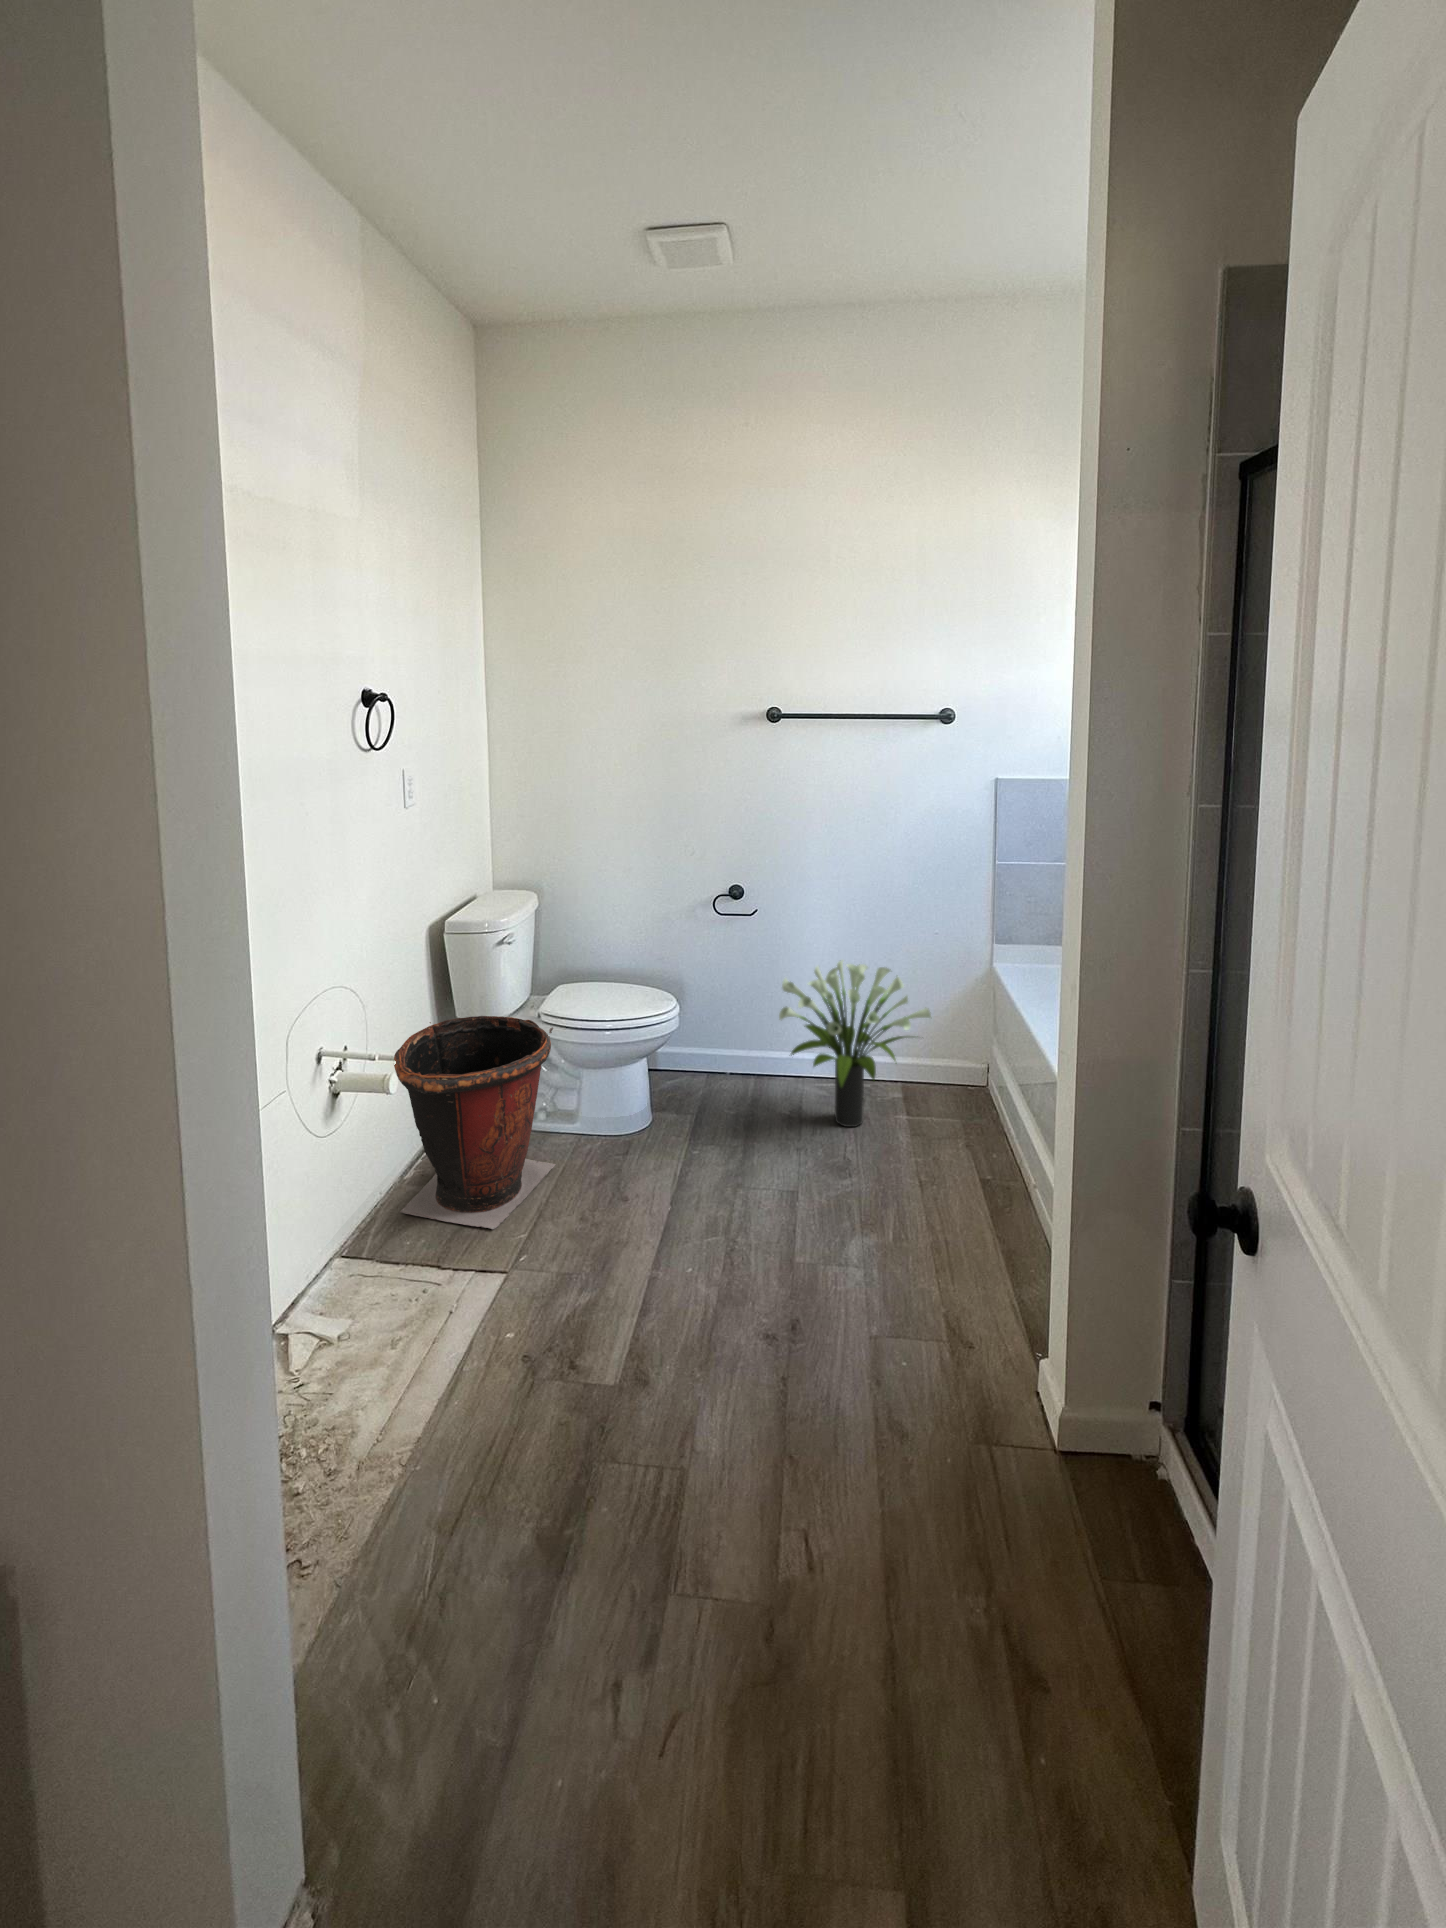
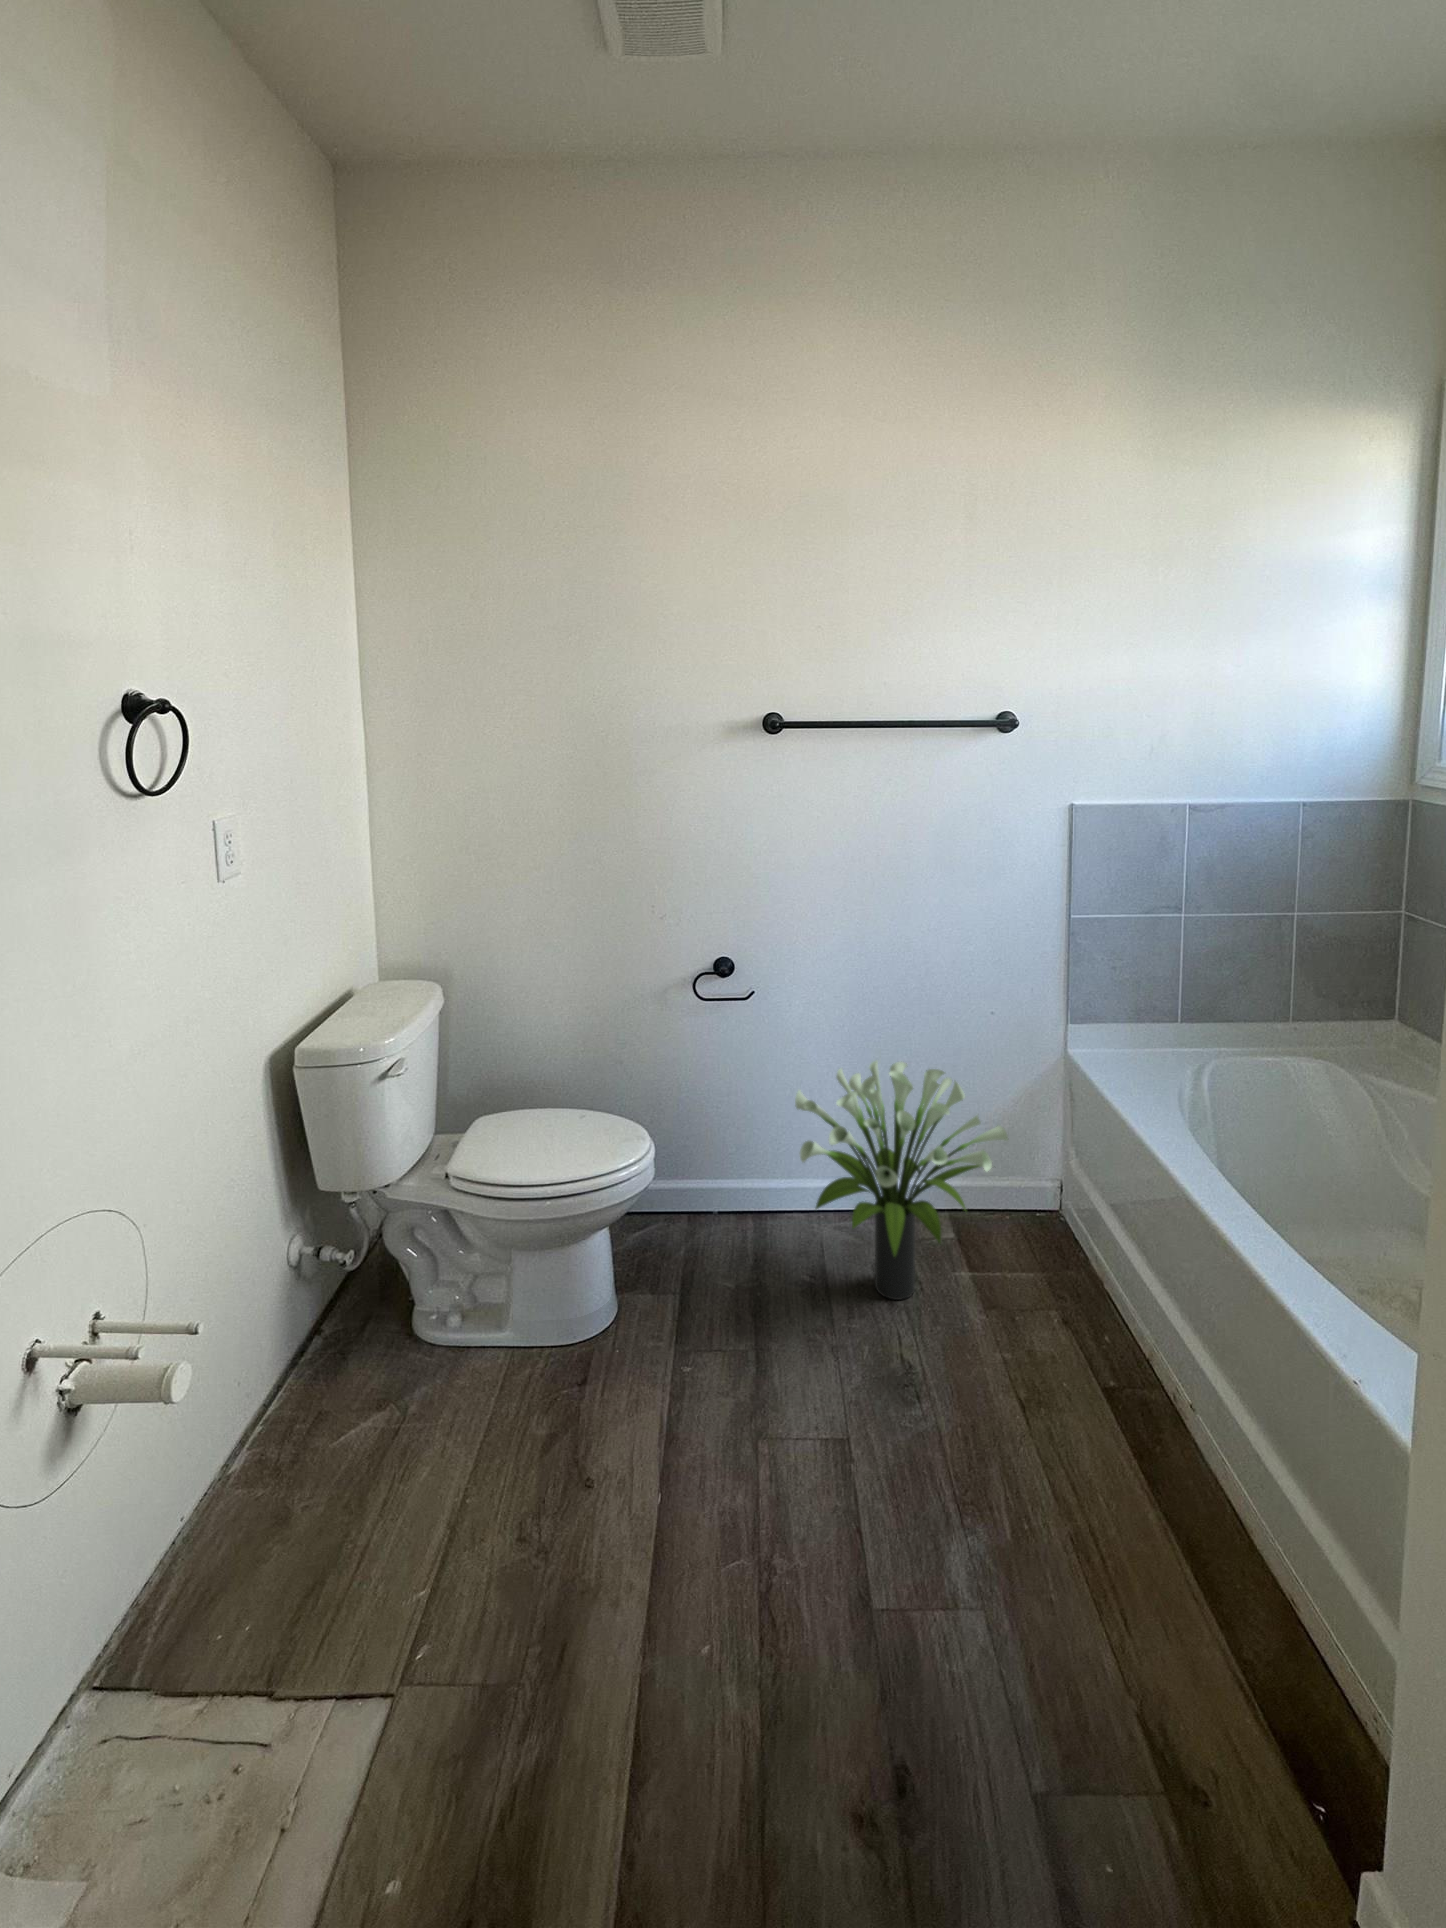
waste bin: present [394,1014,556,1229] -> none [196,1177,476,1584]

